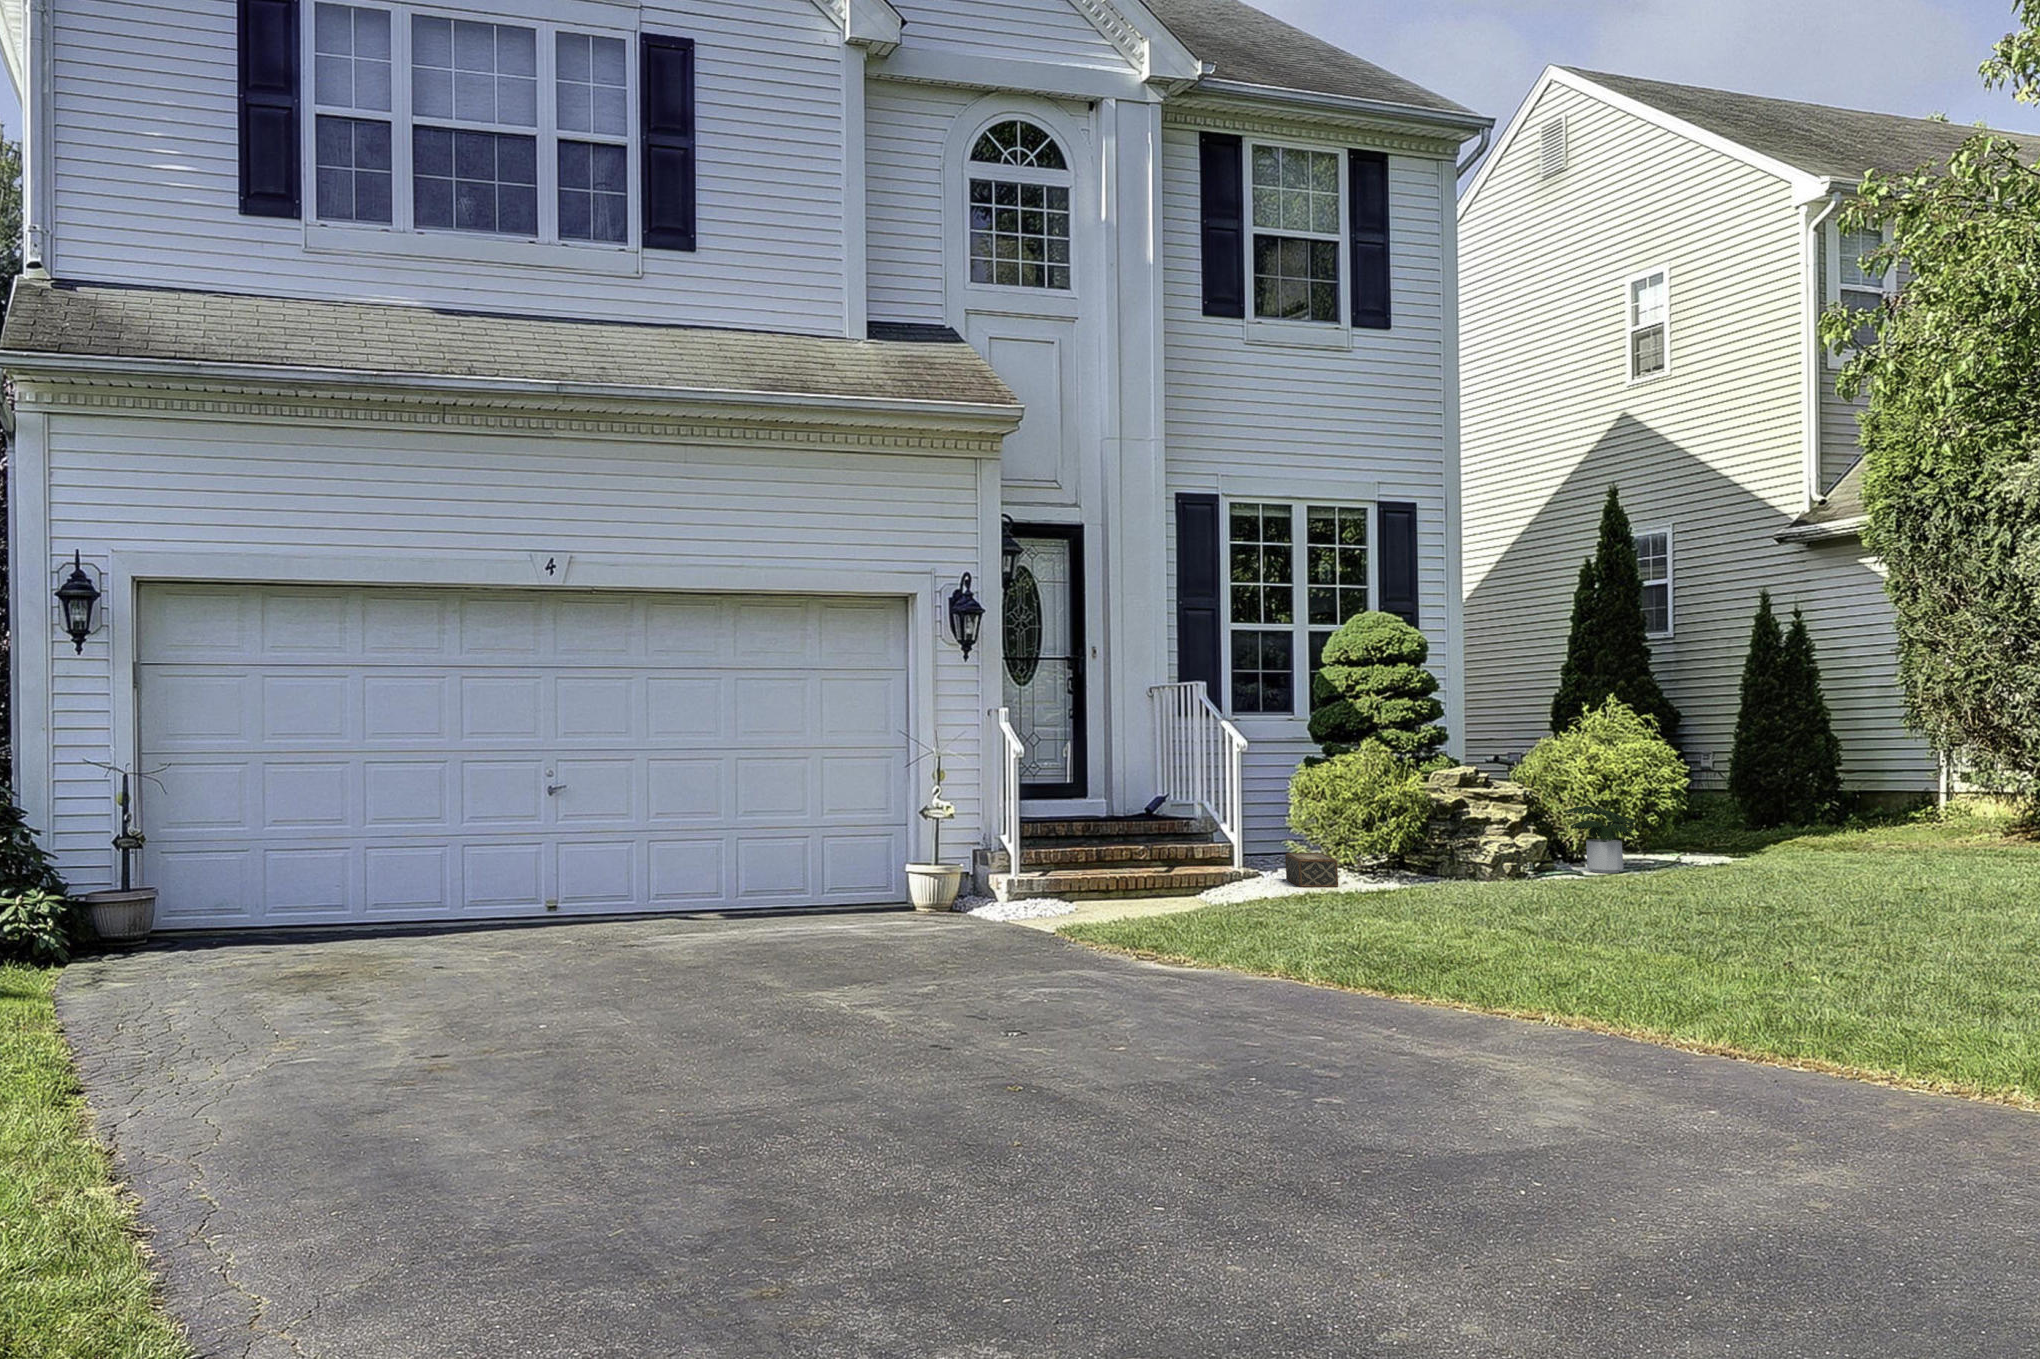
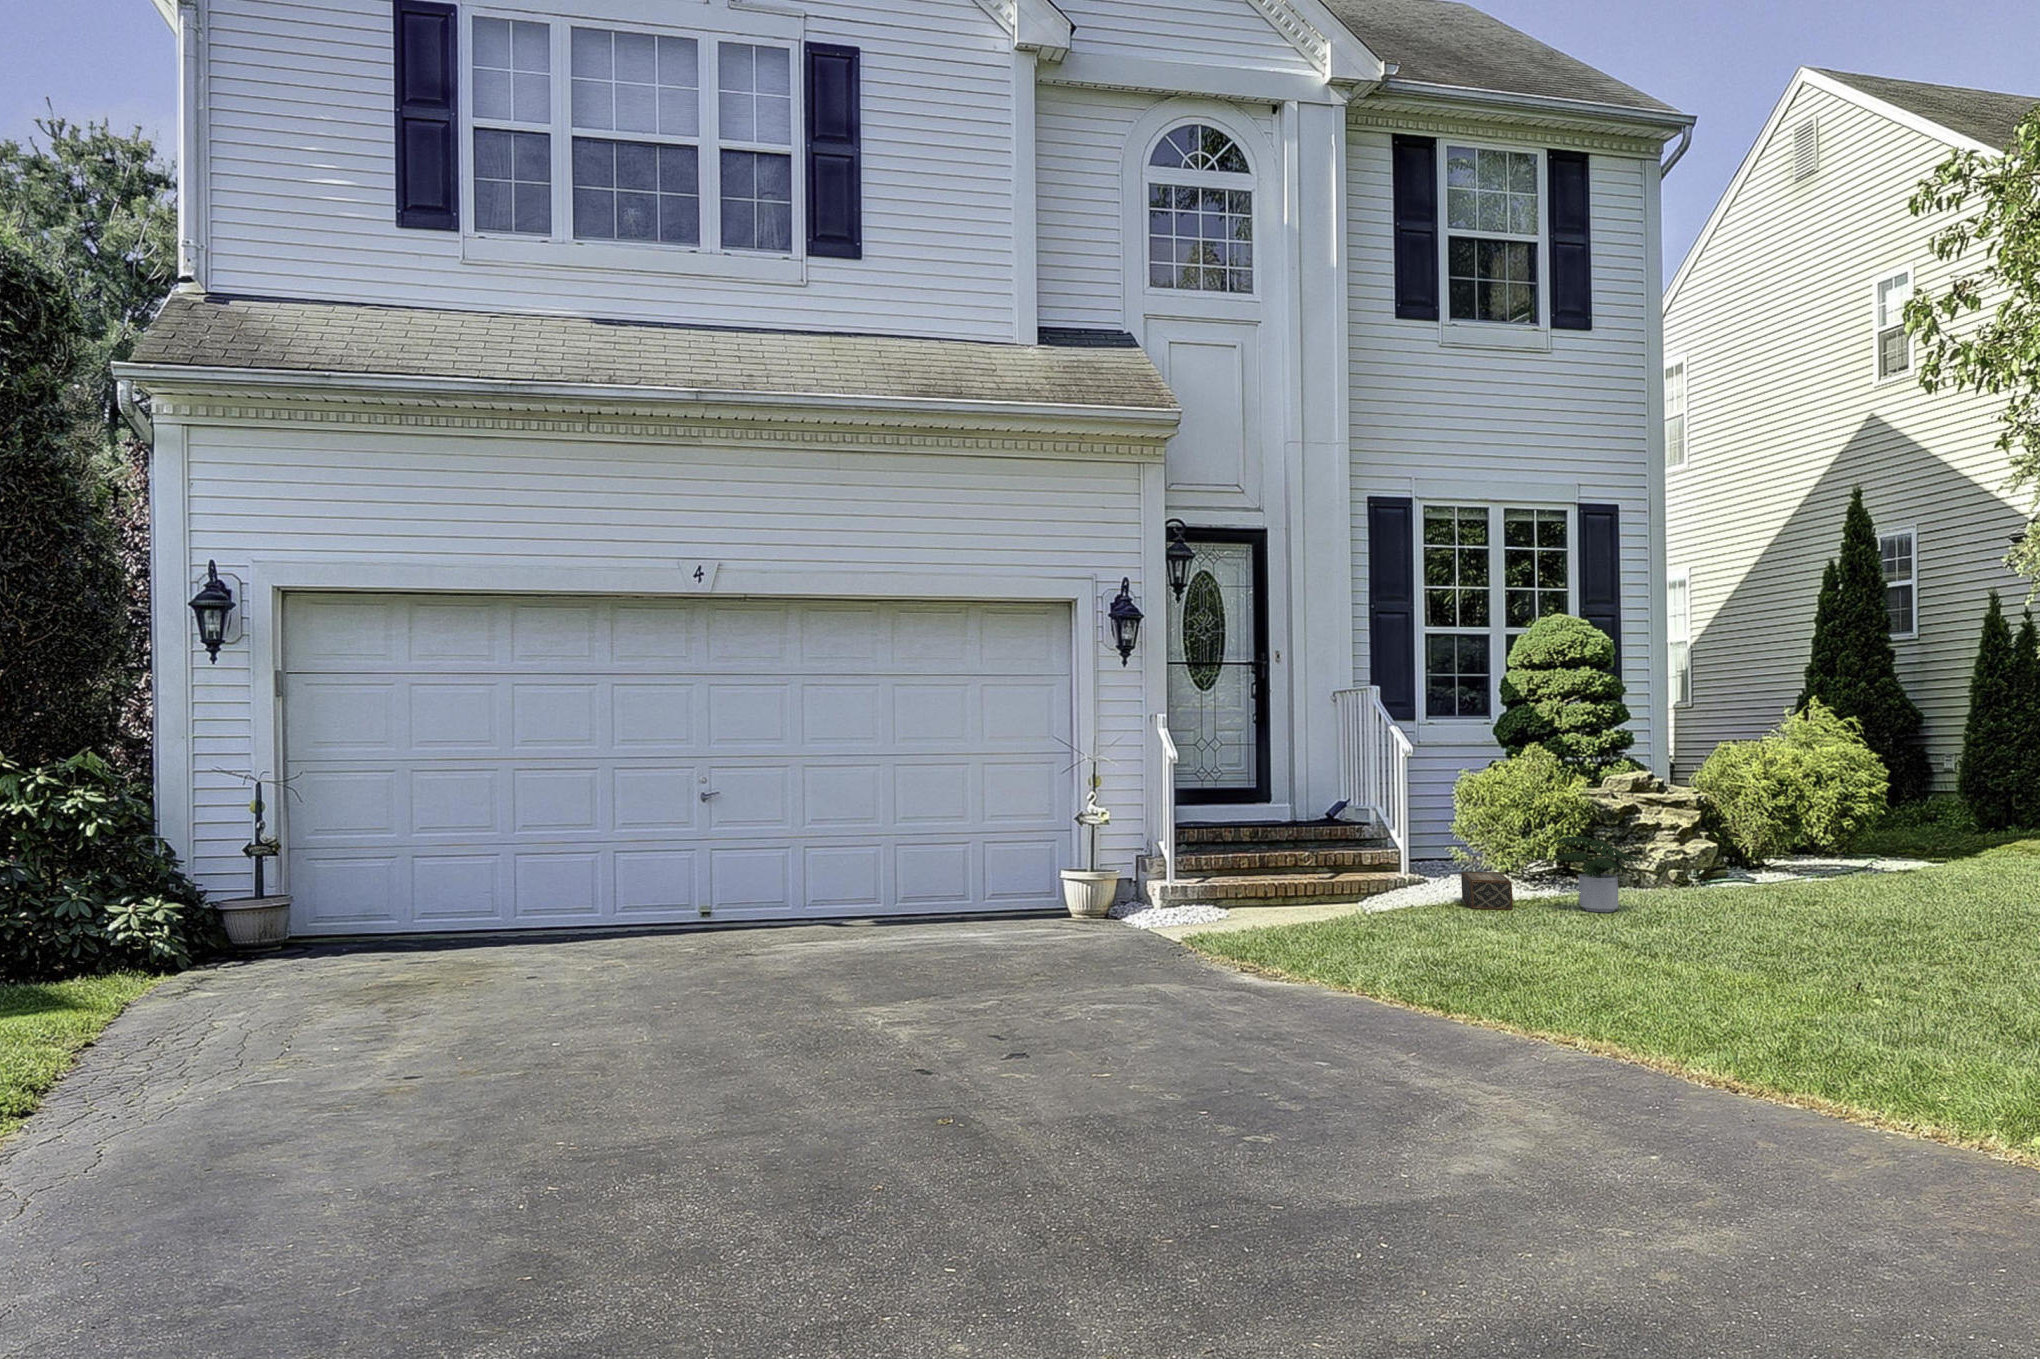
potted plant: present [1565,806,1639,873] -> present [1551,837,1642,912]

